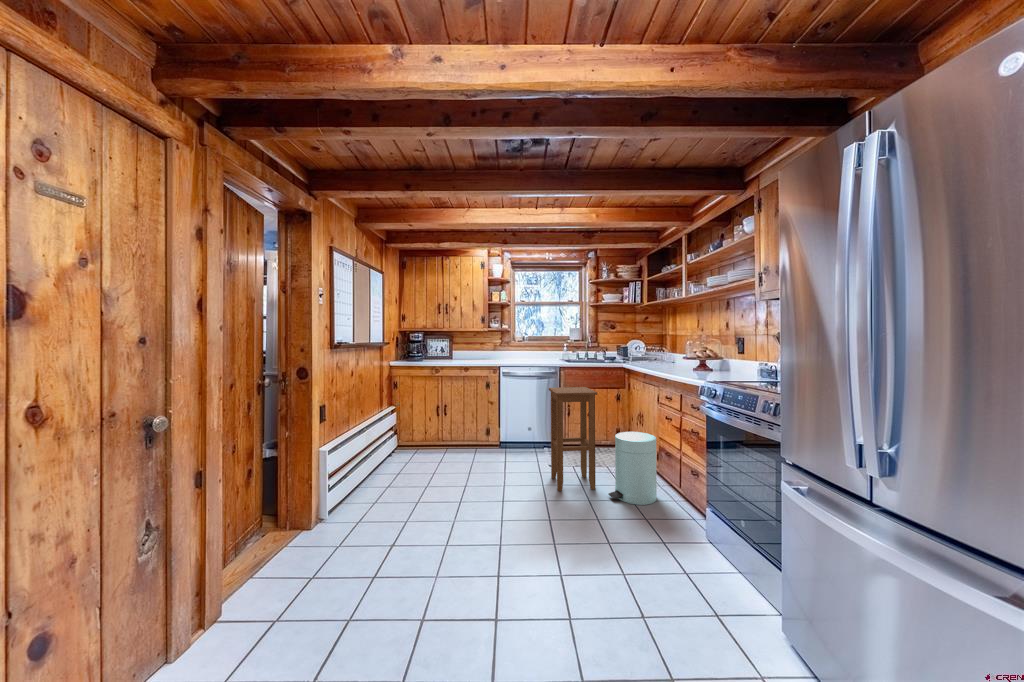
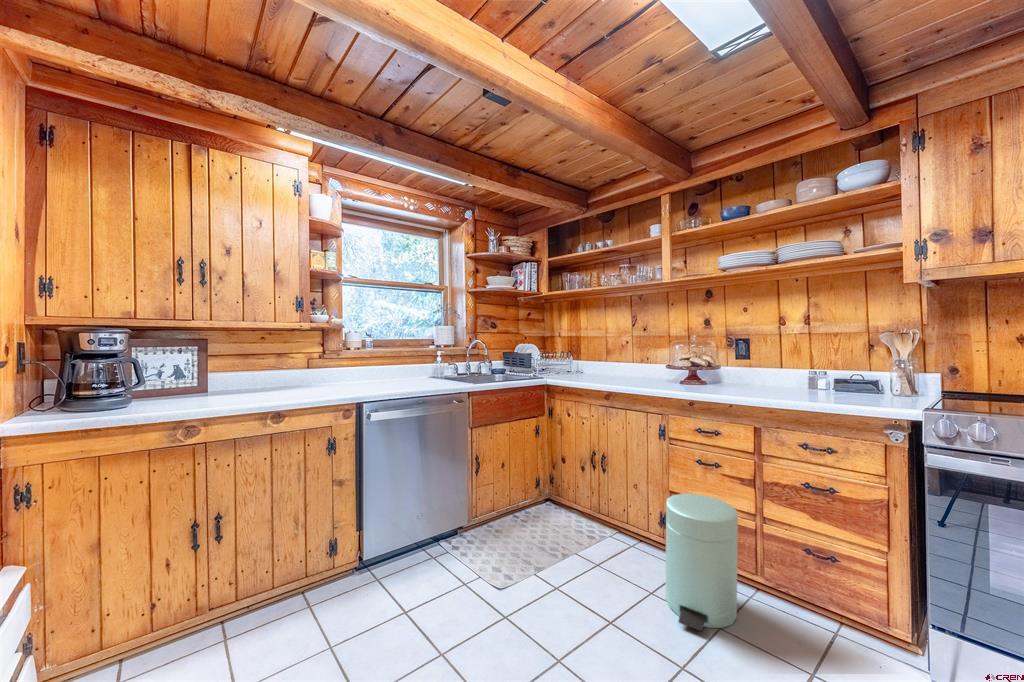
stool: present [549,387,597,491] -> none [540,430,646,656]

